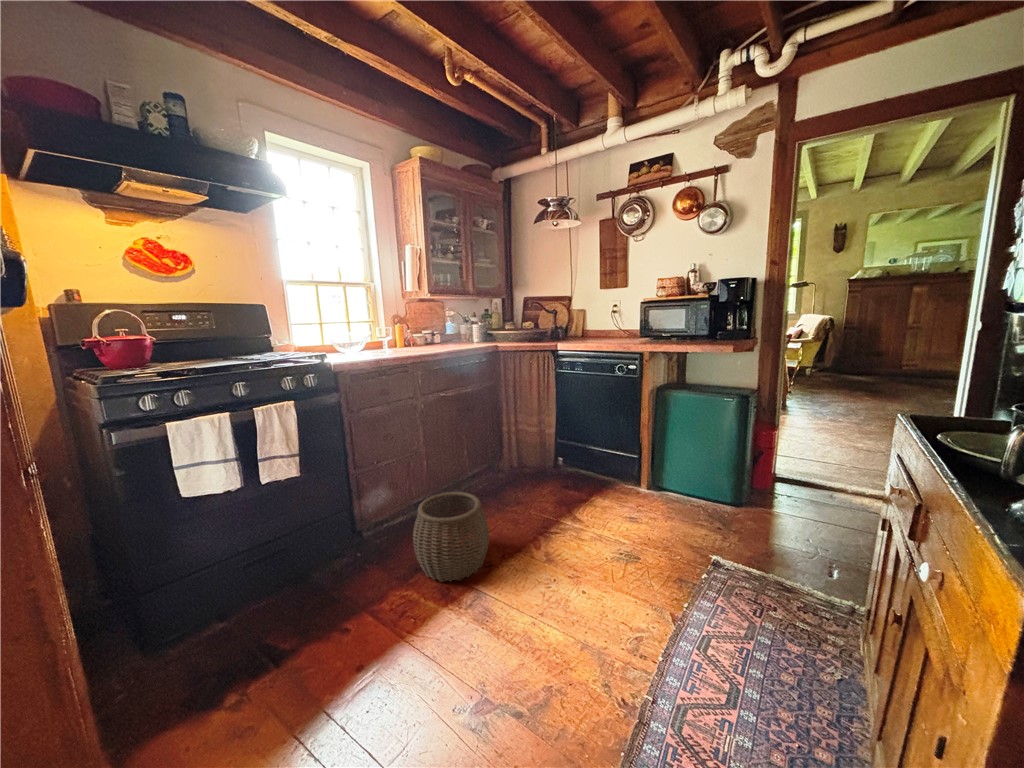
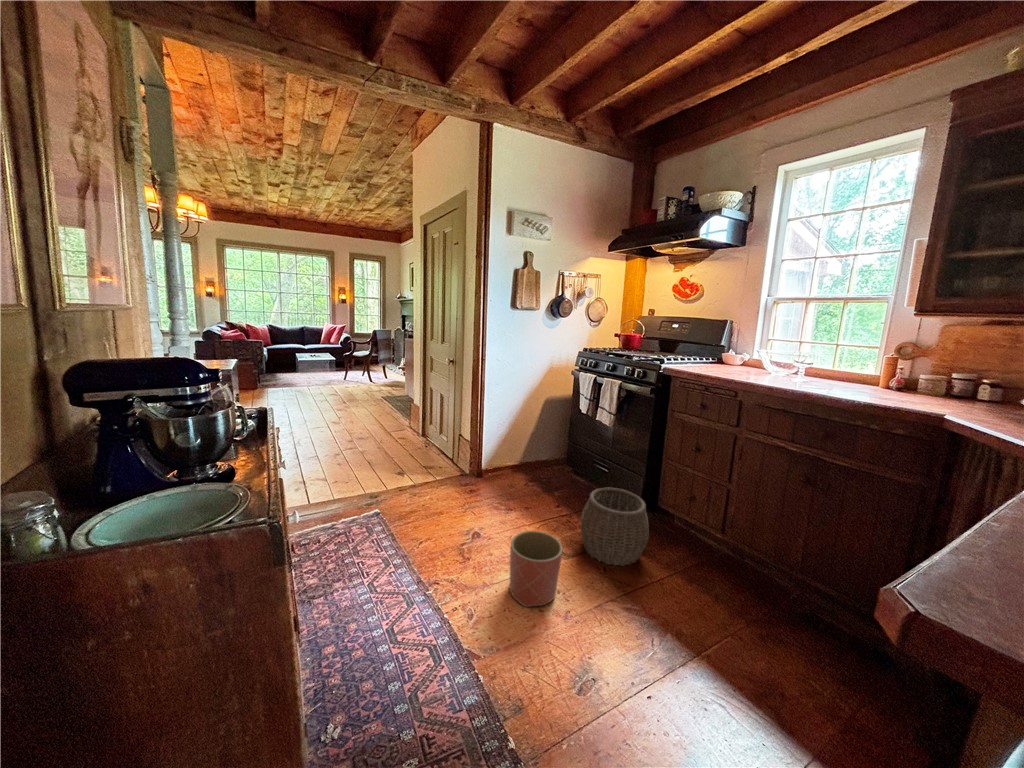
planter: none [532,535,591,622] -> present [509,531,563,607]

